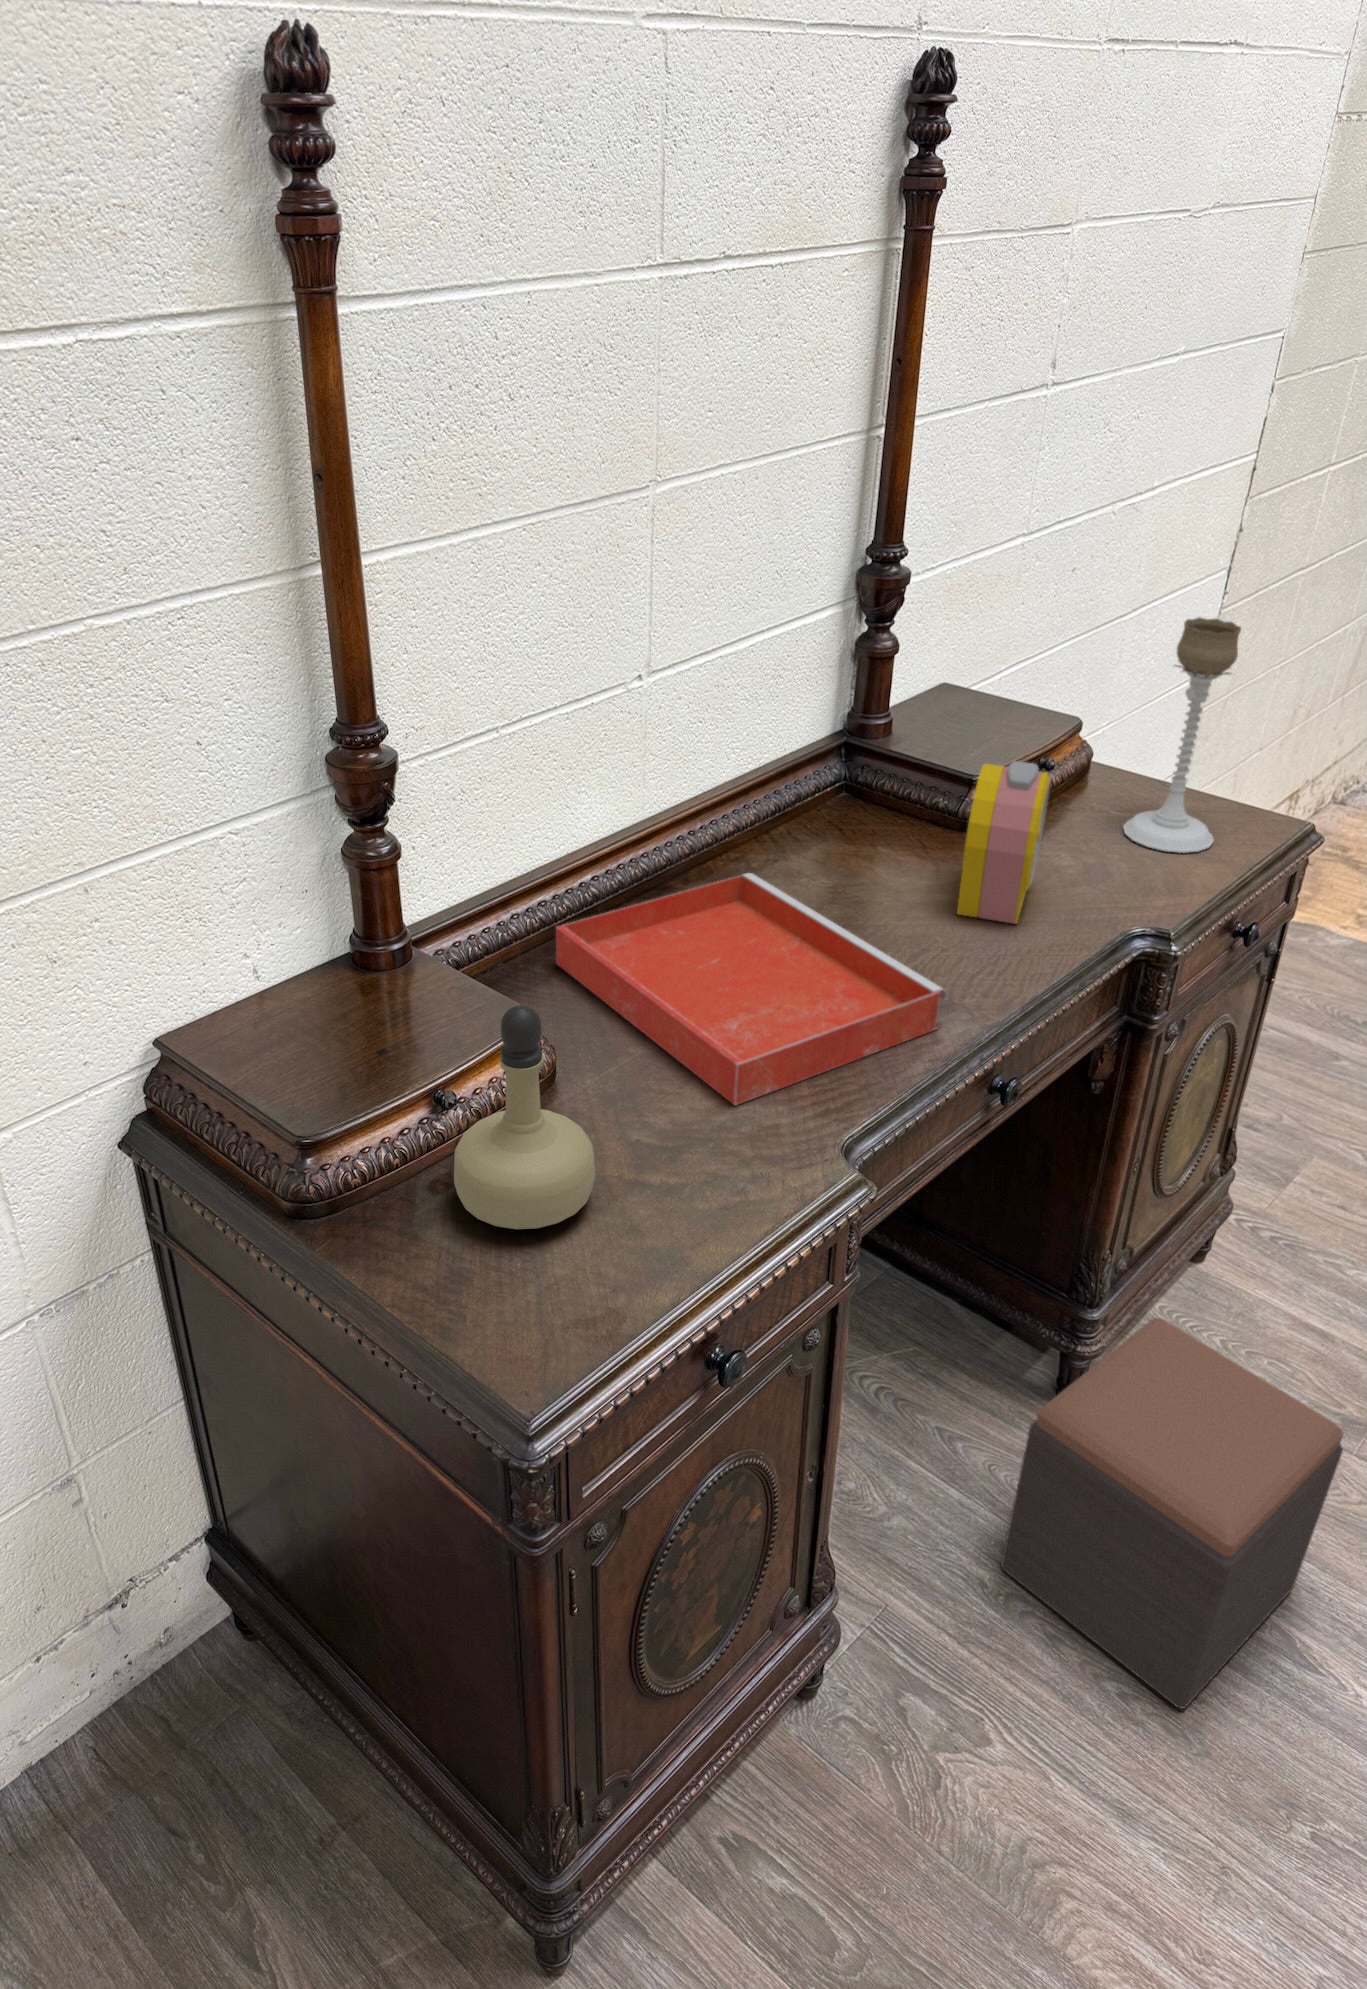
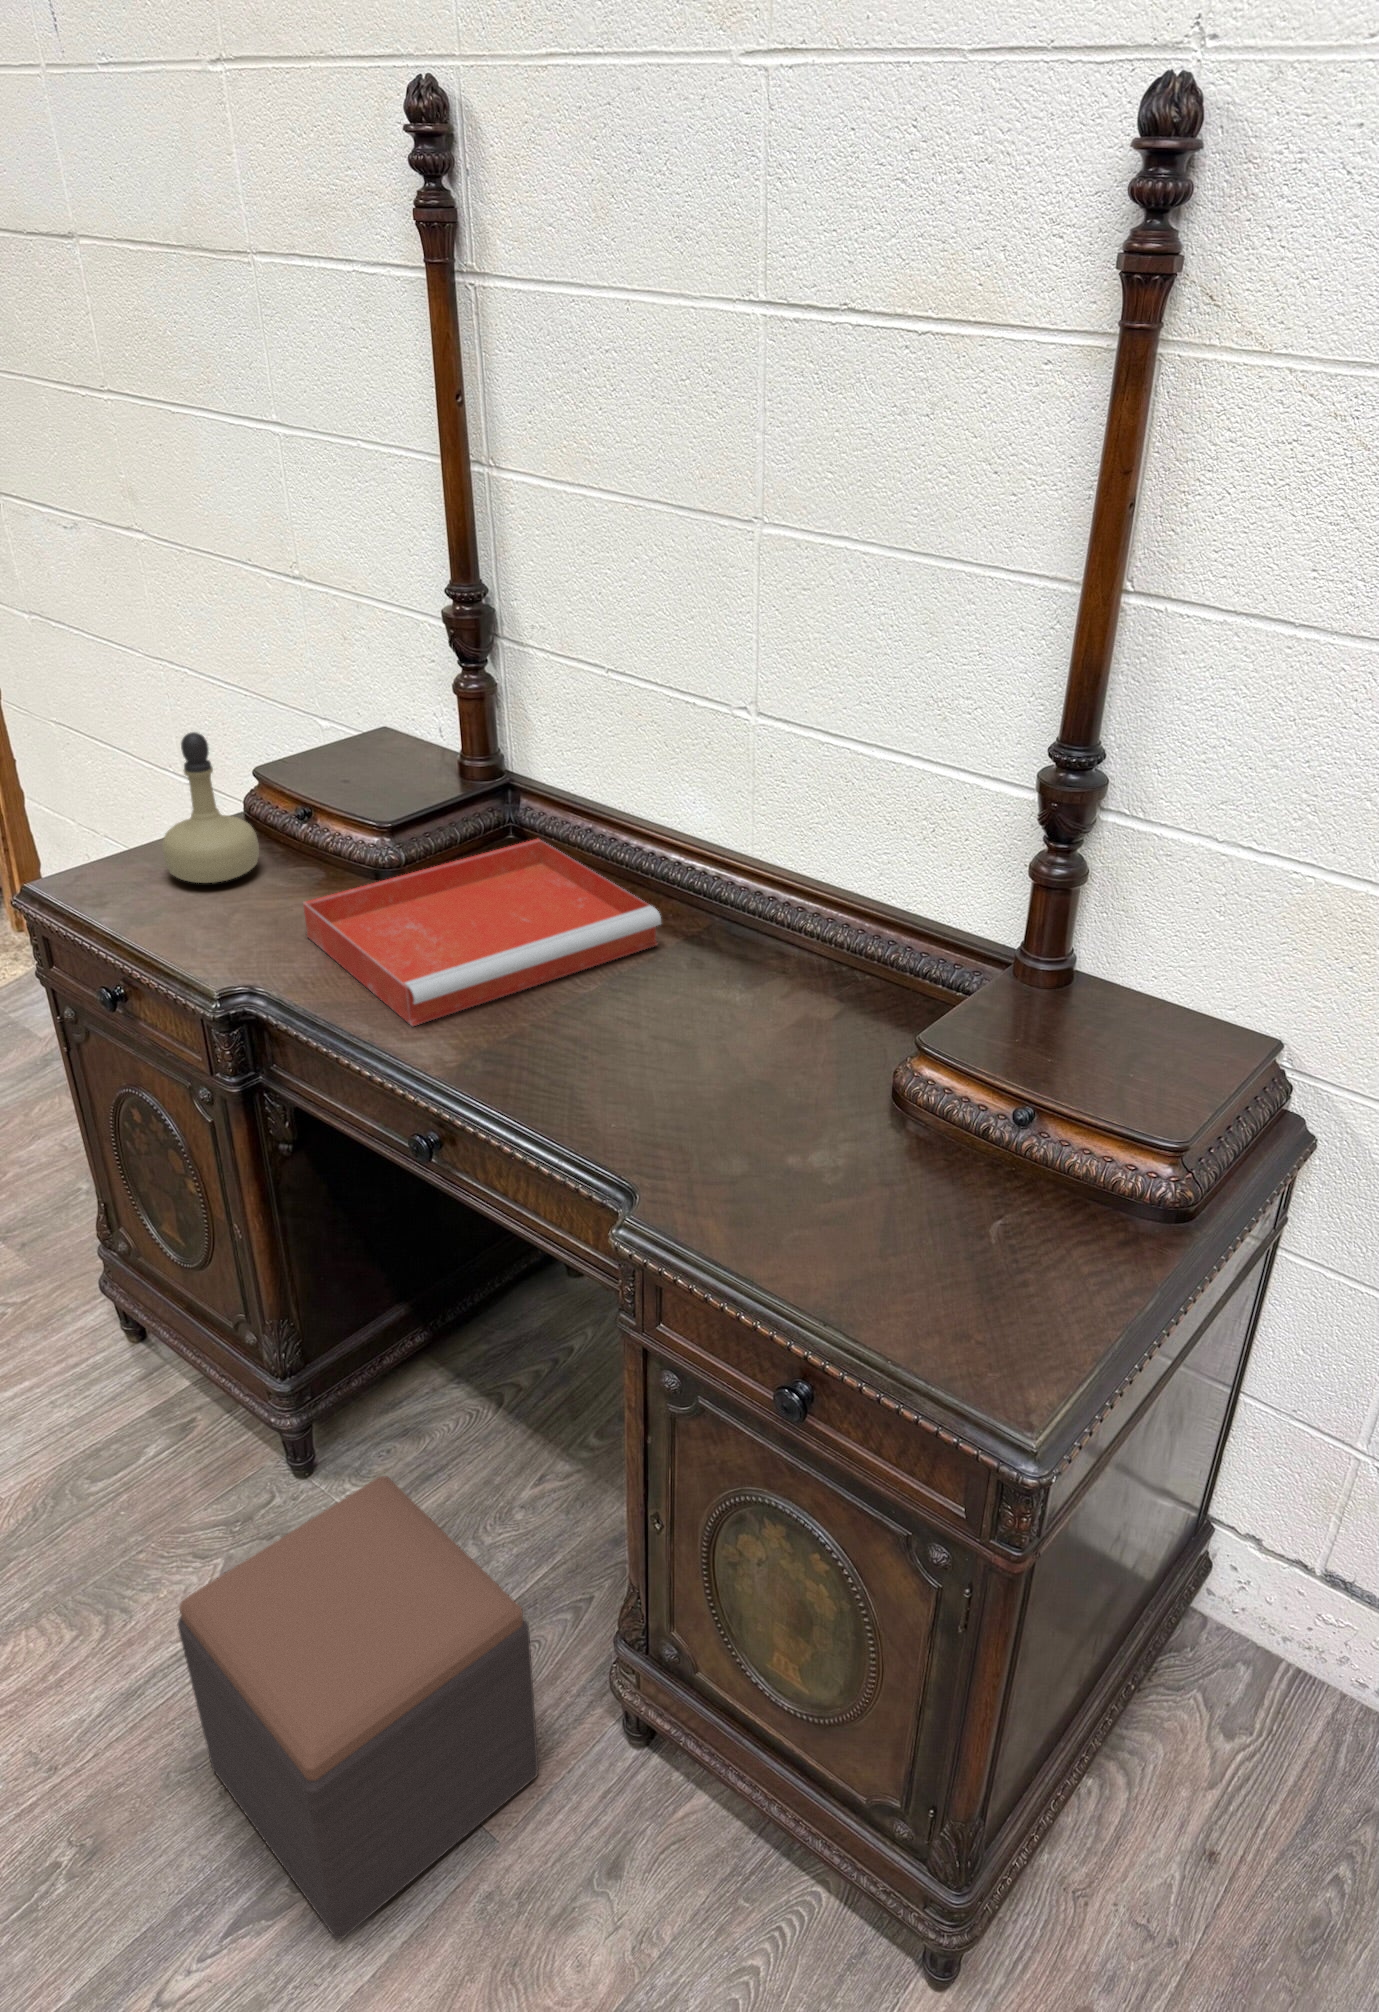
candle holder: present [1123,617,1241,853] -> none [903,932,1056,1295]
alarm clock: present [957,761,1050,924] -> none [624,916,783,1107]

